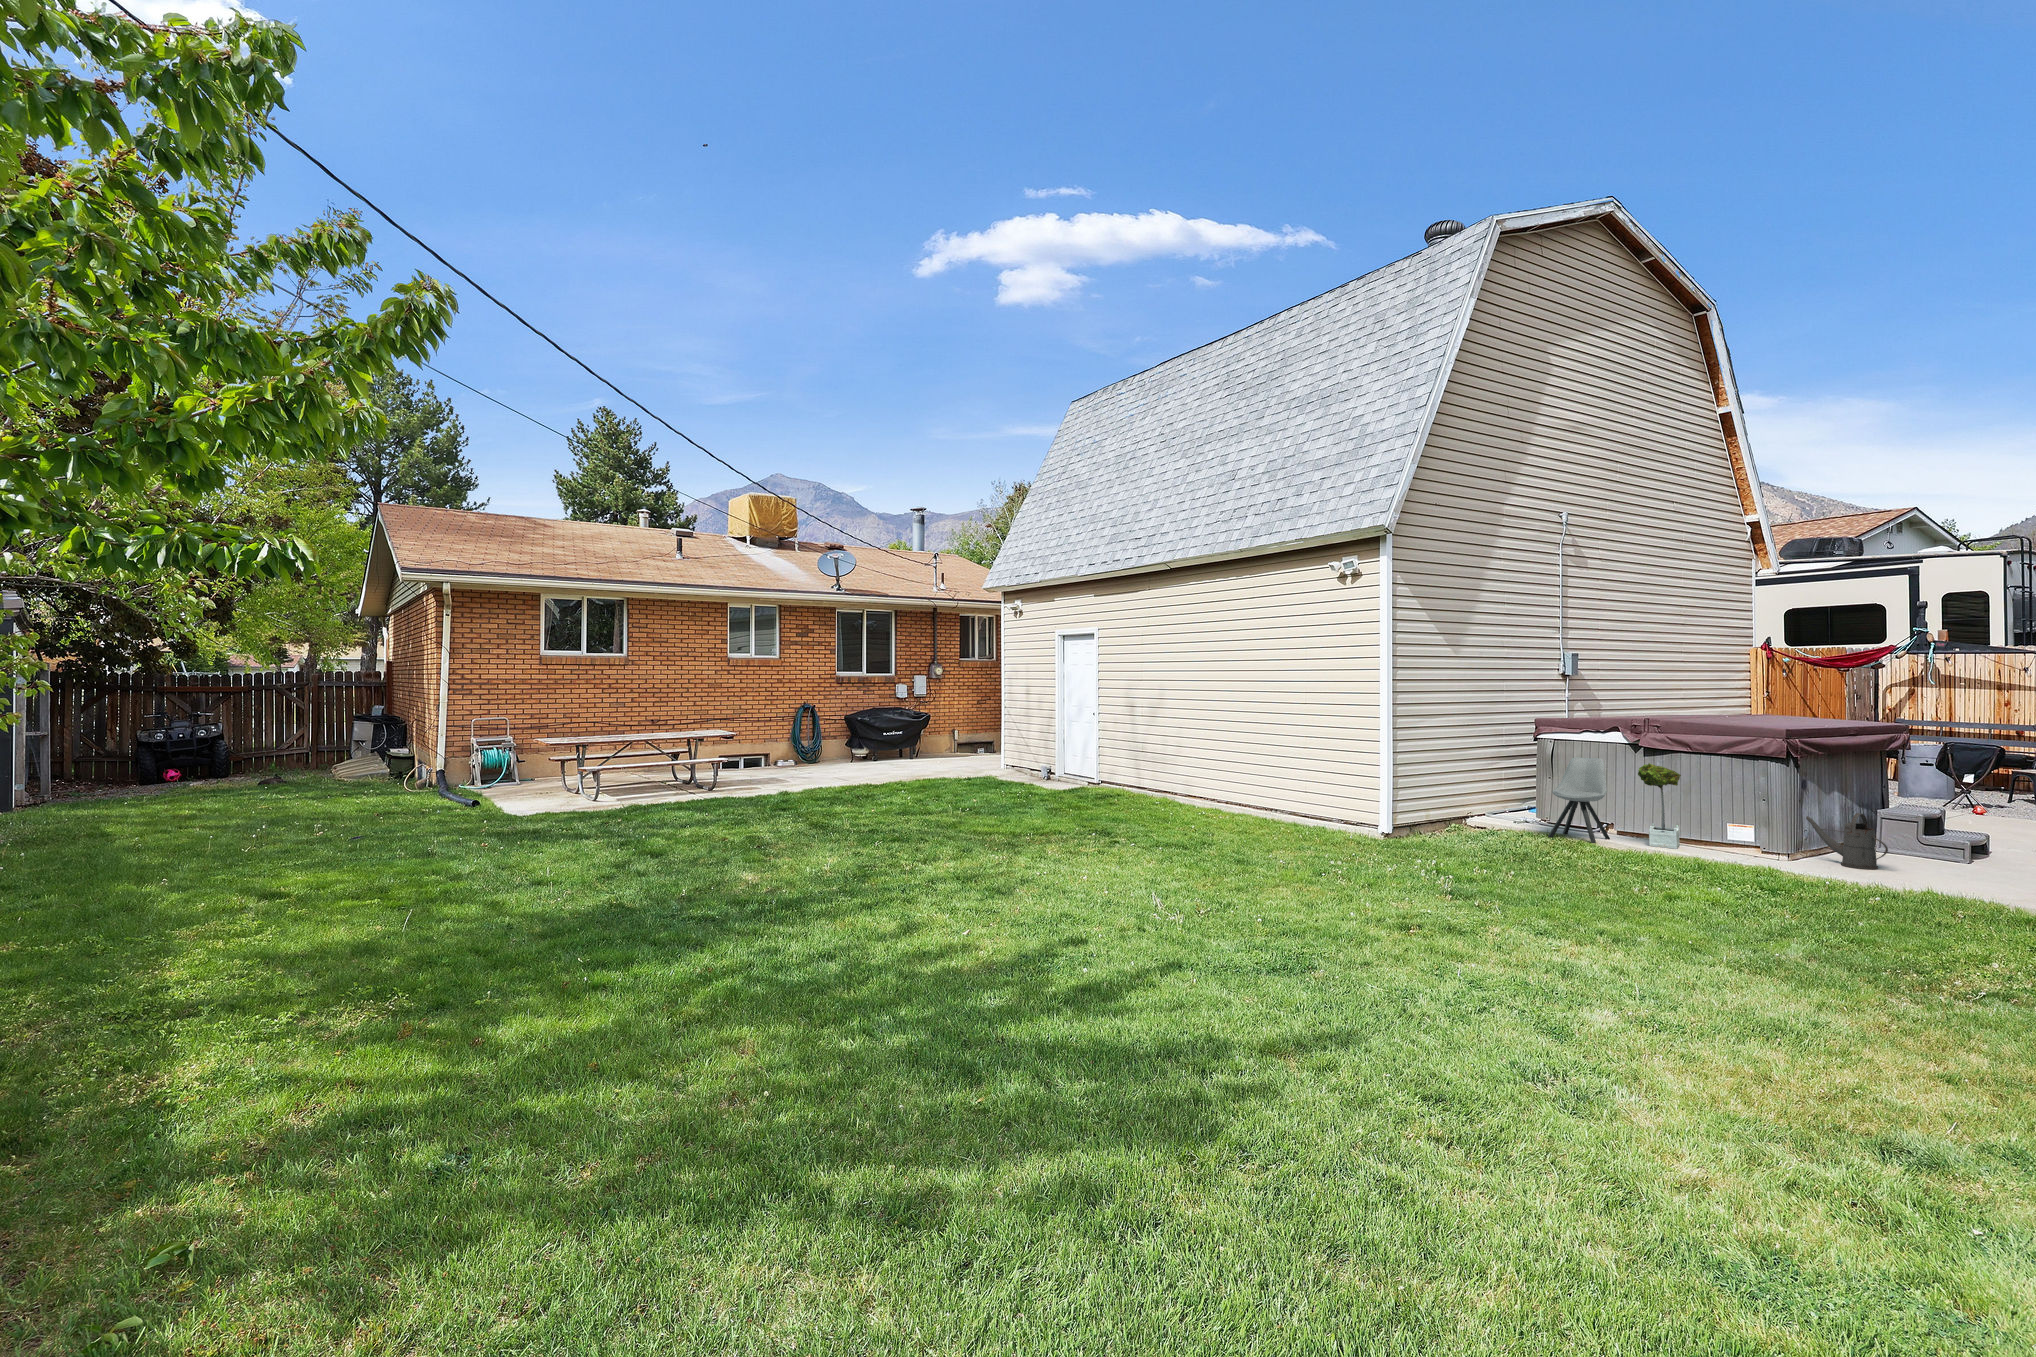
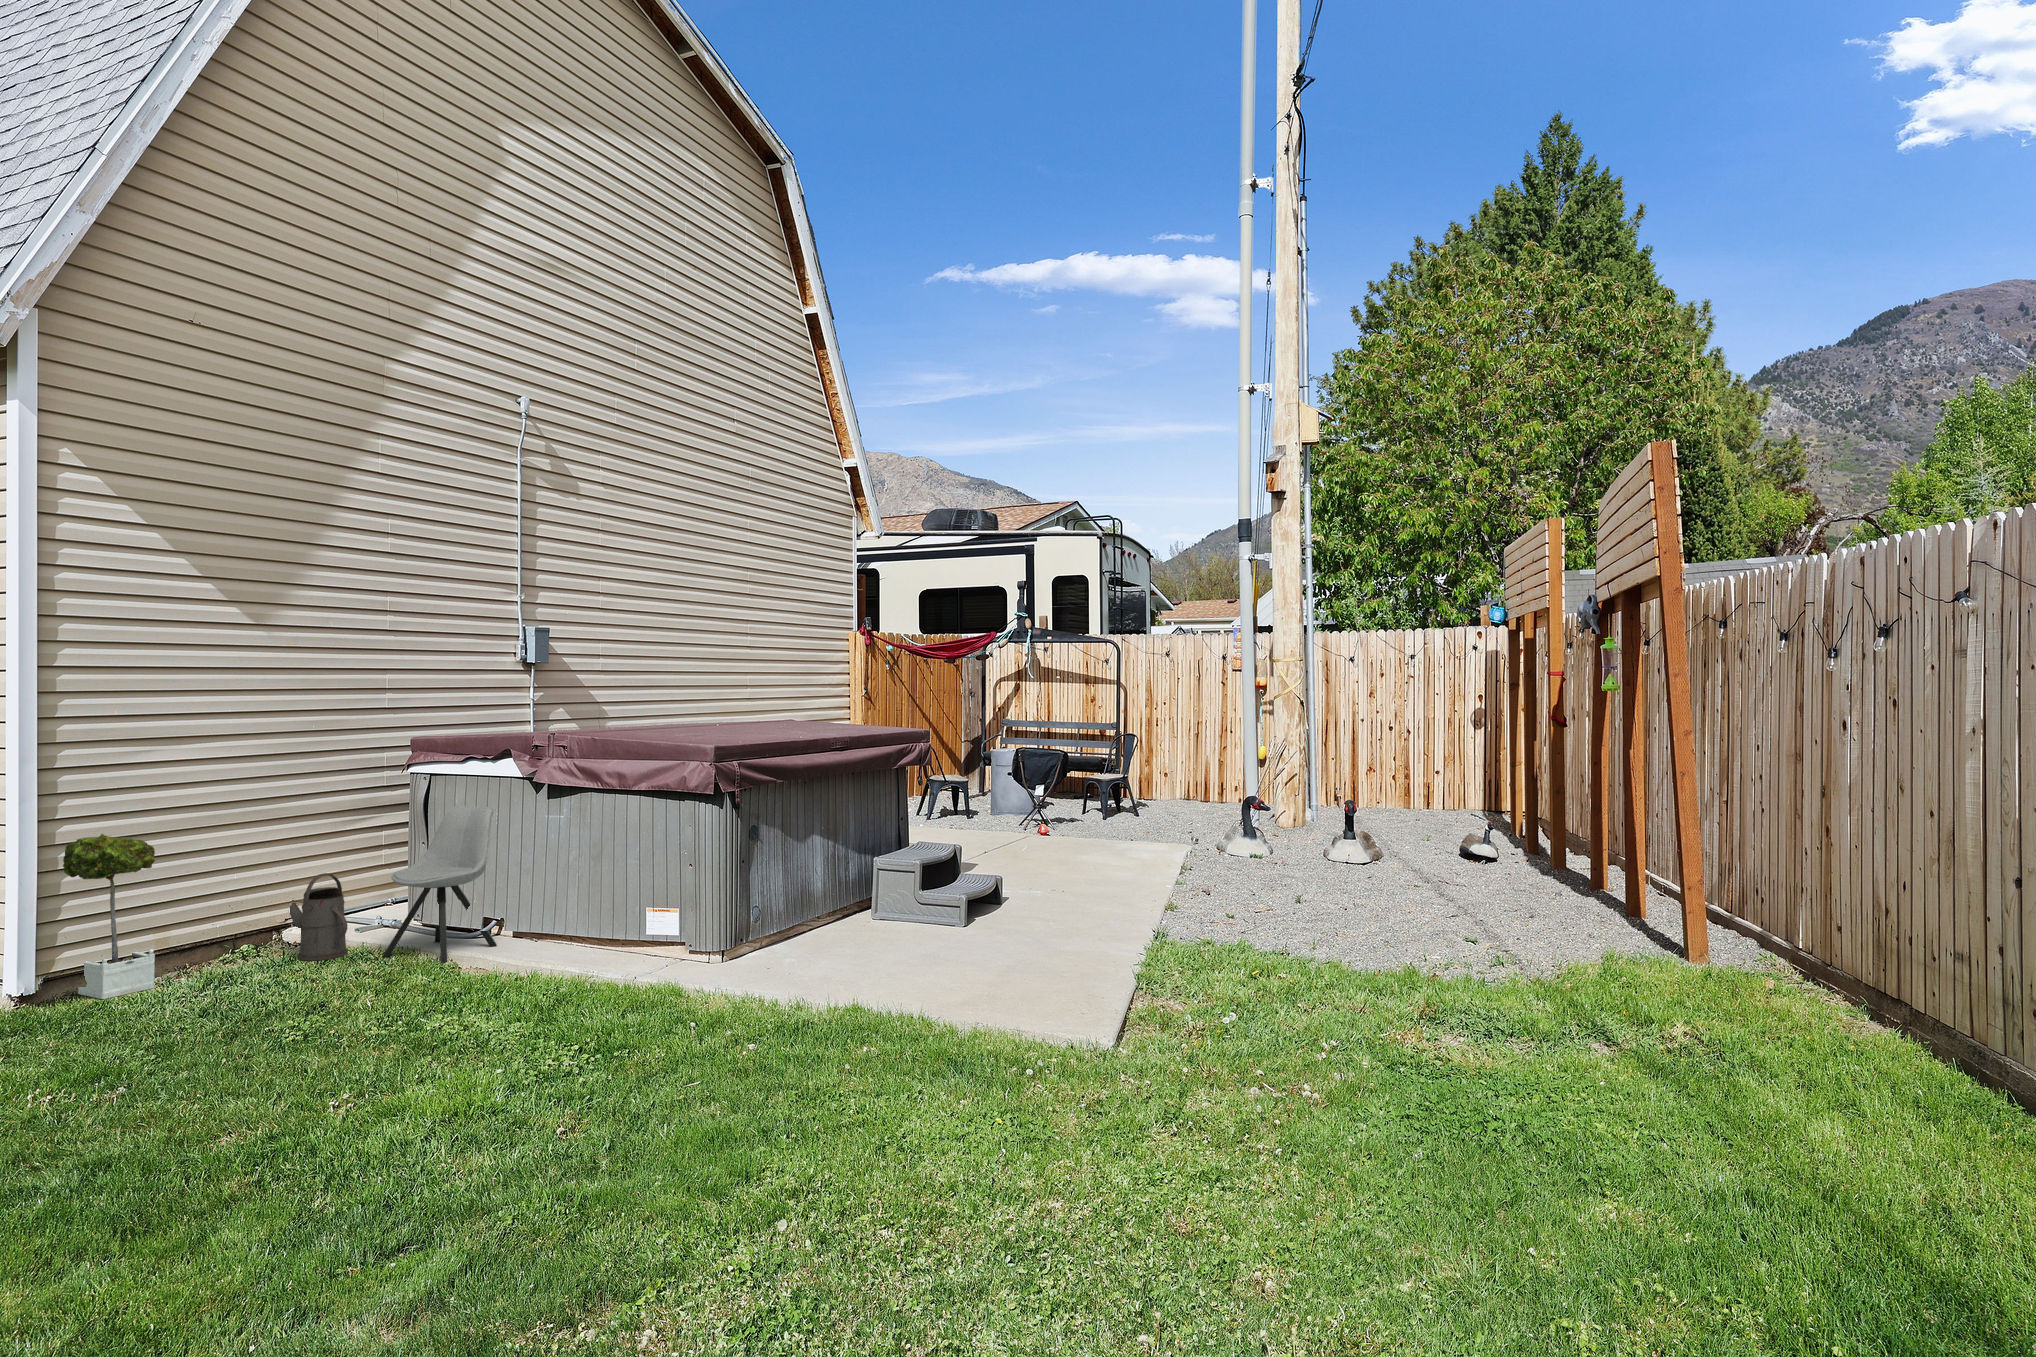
potted tree: present [1638,763,1681,849] -> present [63,834,155,999]
watering can: present [1806,813,1888,869] -> present [290,873,348,961]

